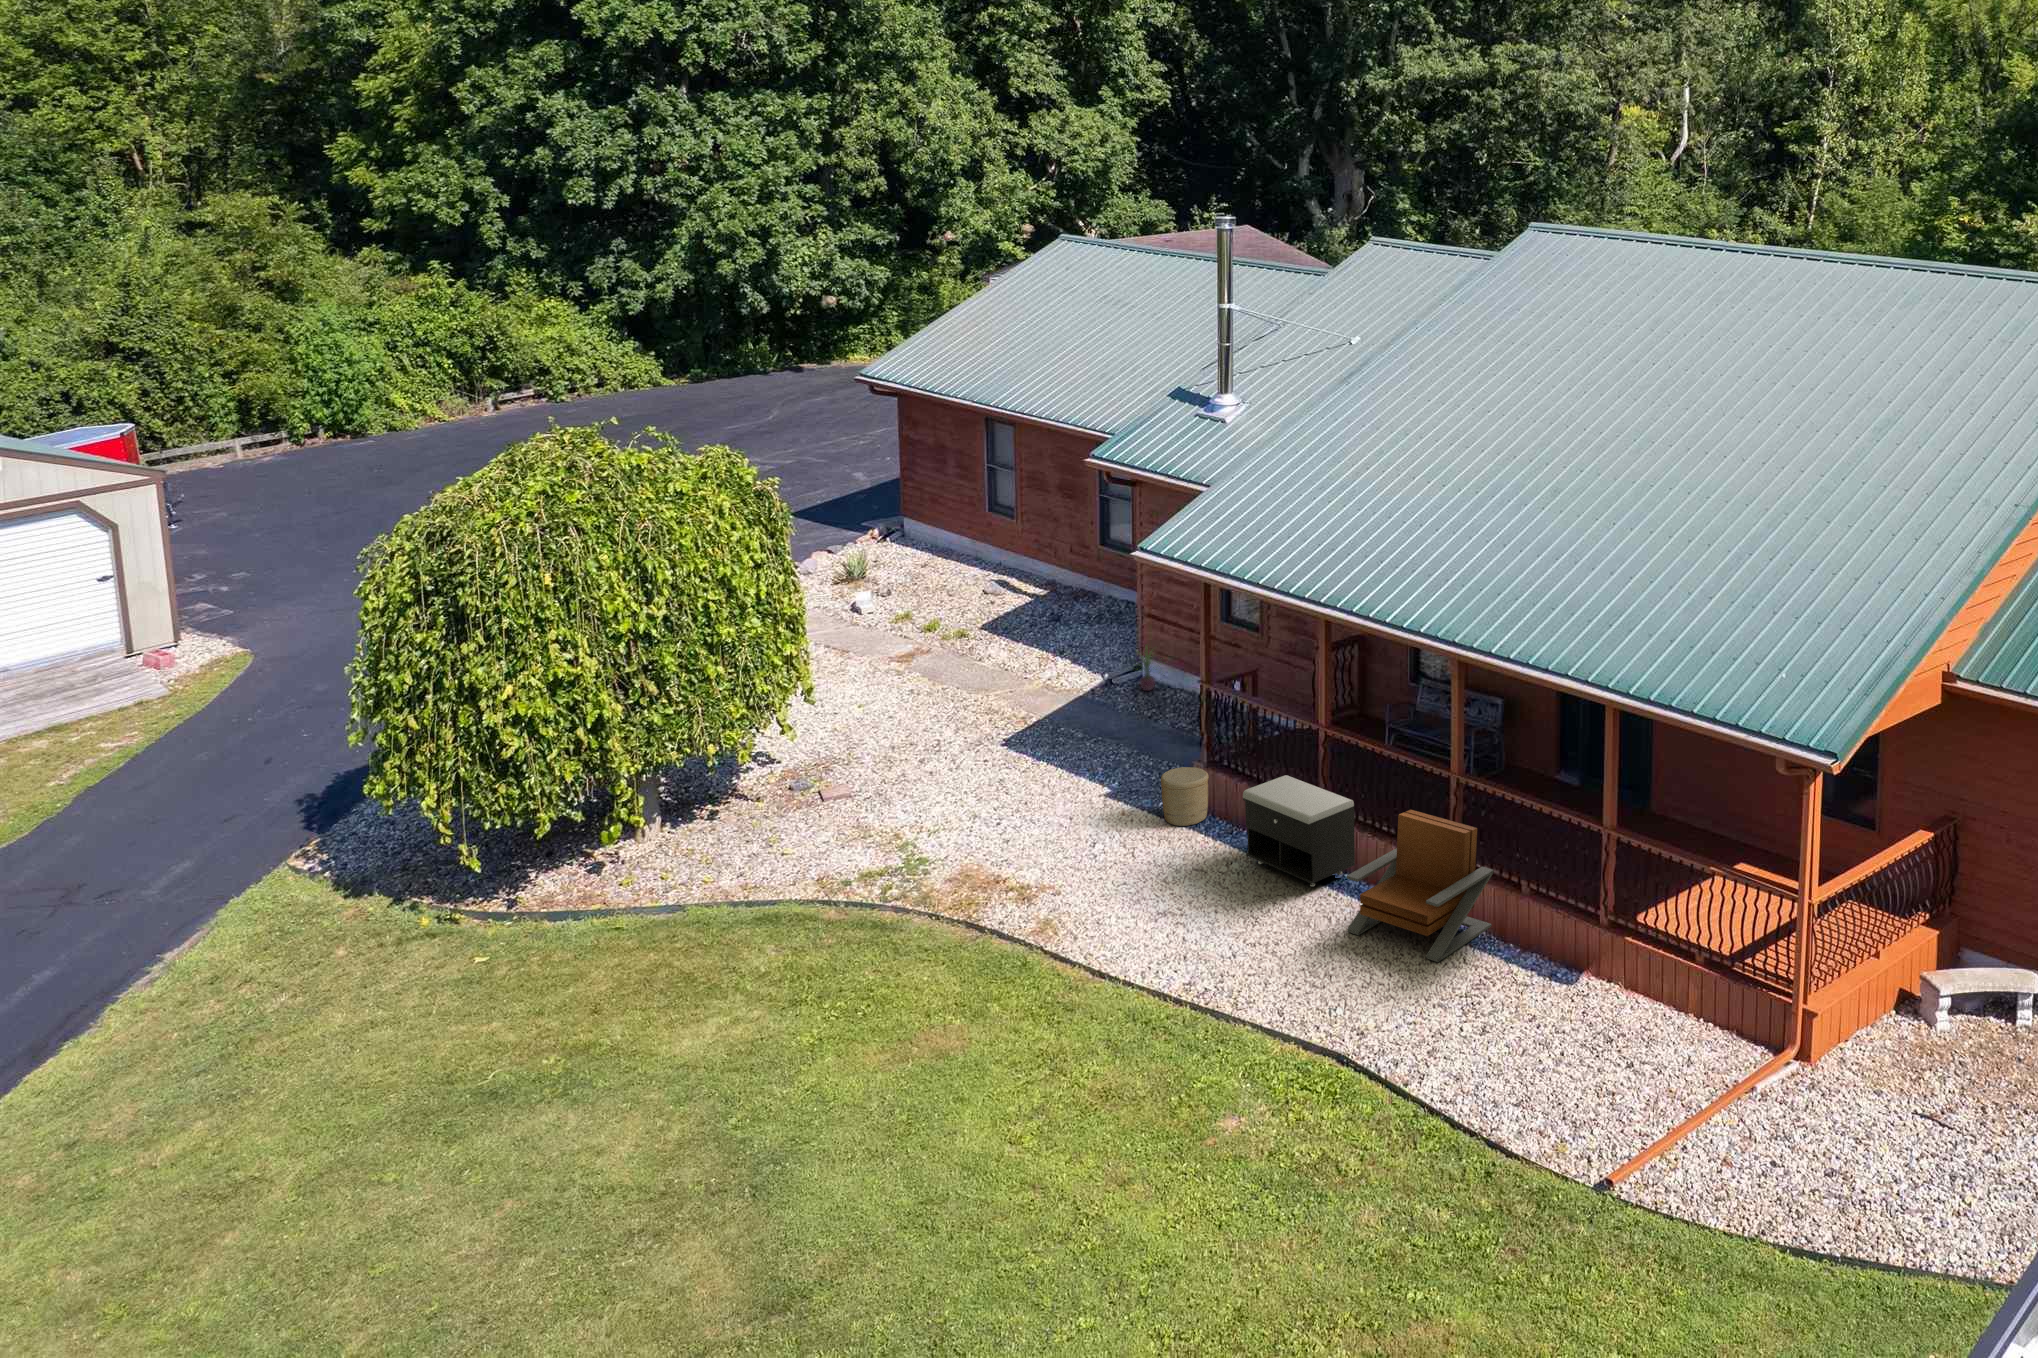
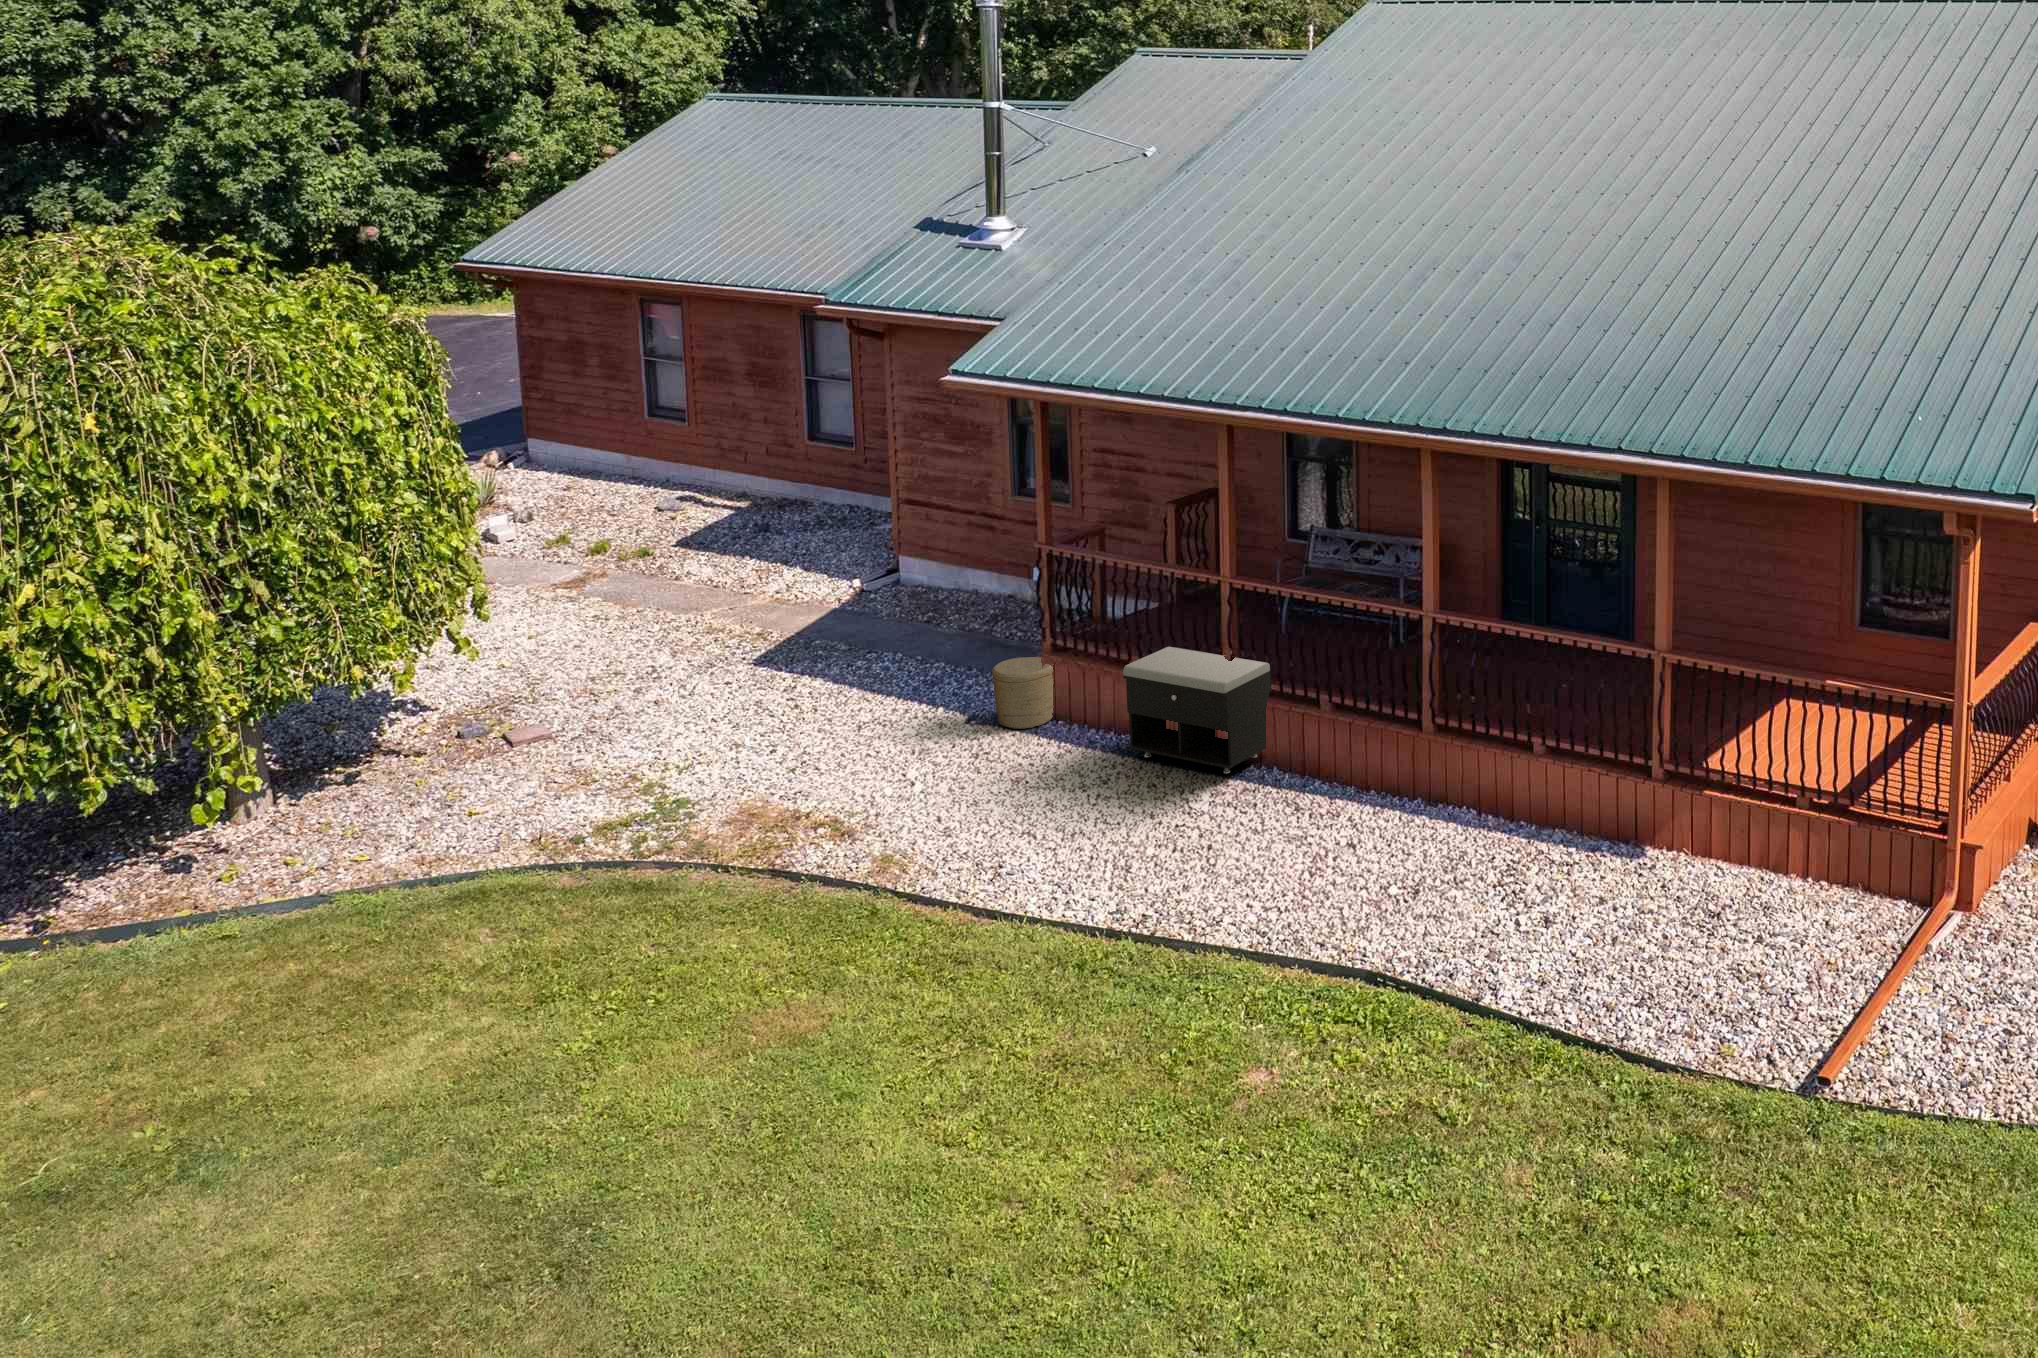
decorative plant: present [1135,646,1155,691] -> none [880,542,939,598]
lounge chair: present [1347,810,1494,962] -> none [1296,661,1472,834]

